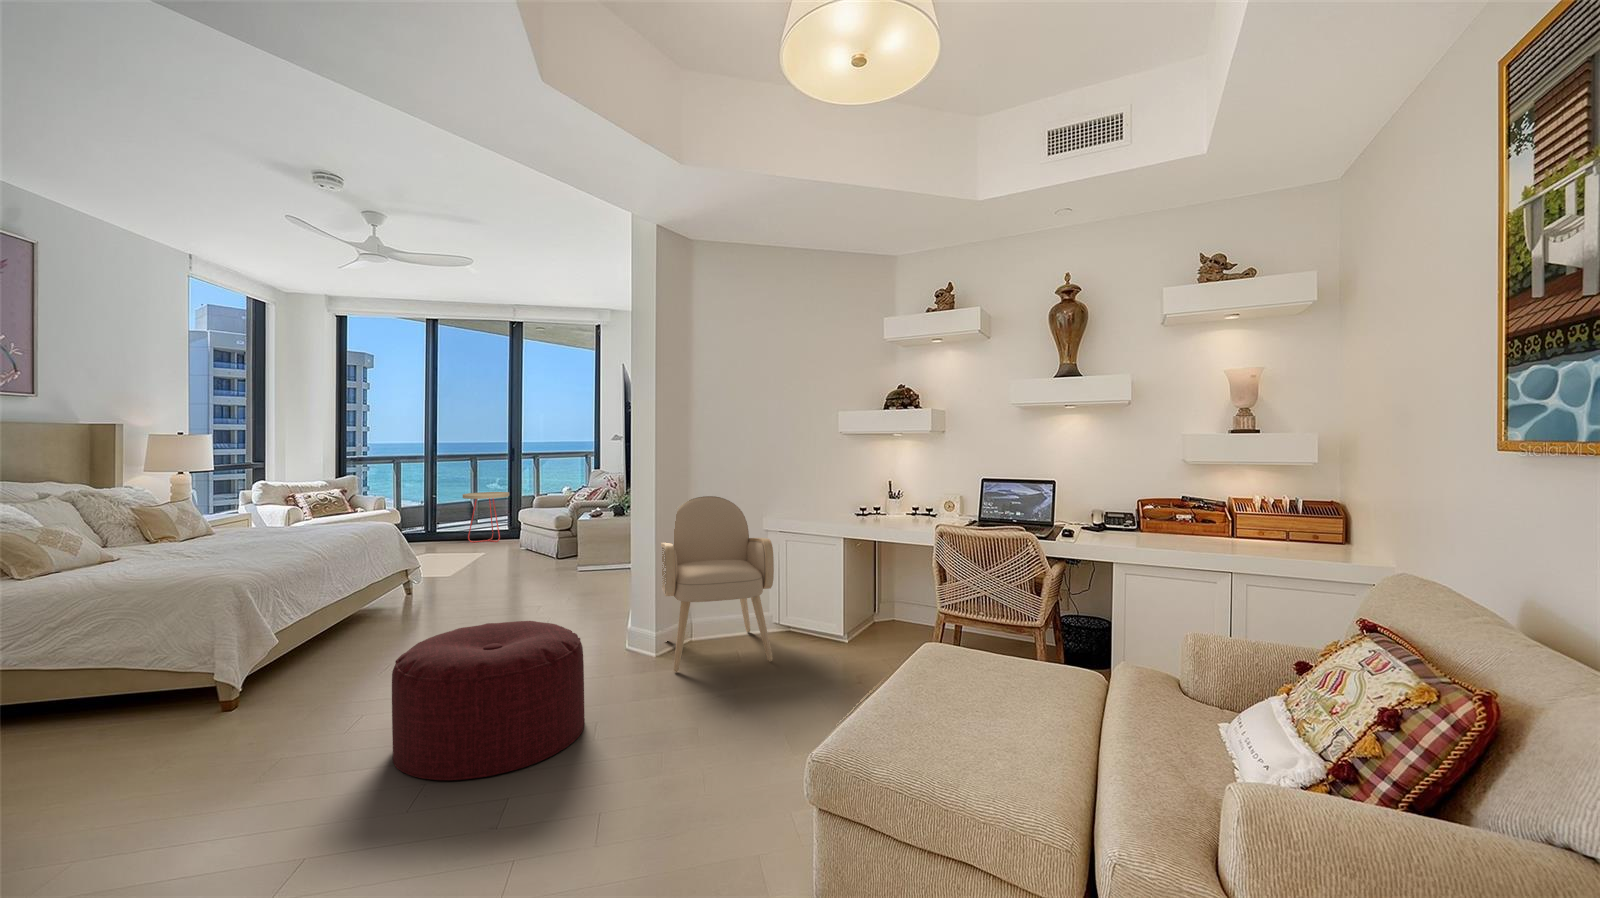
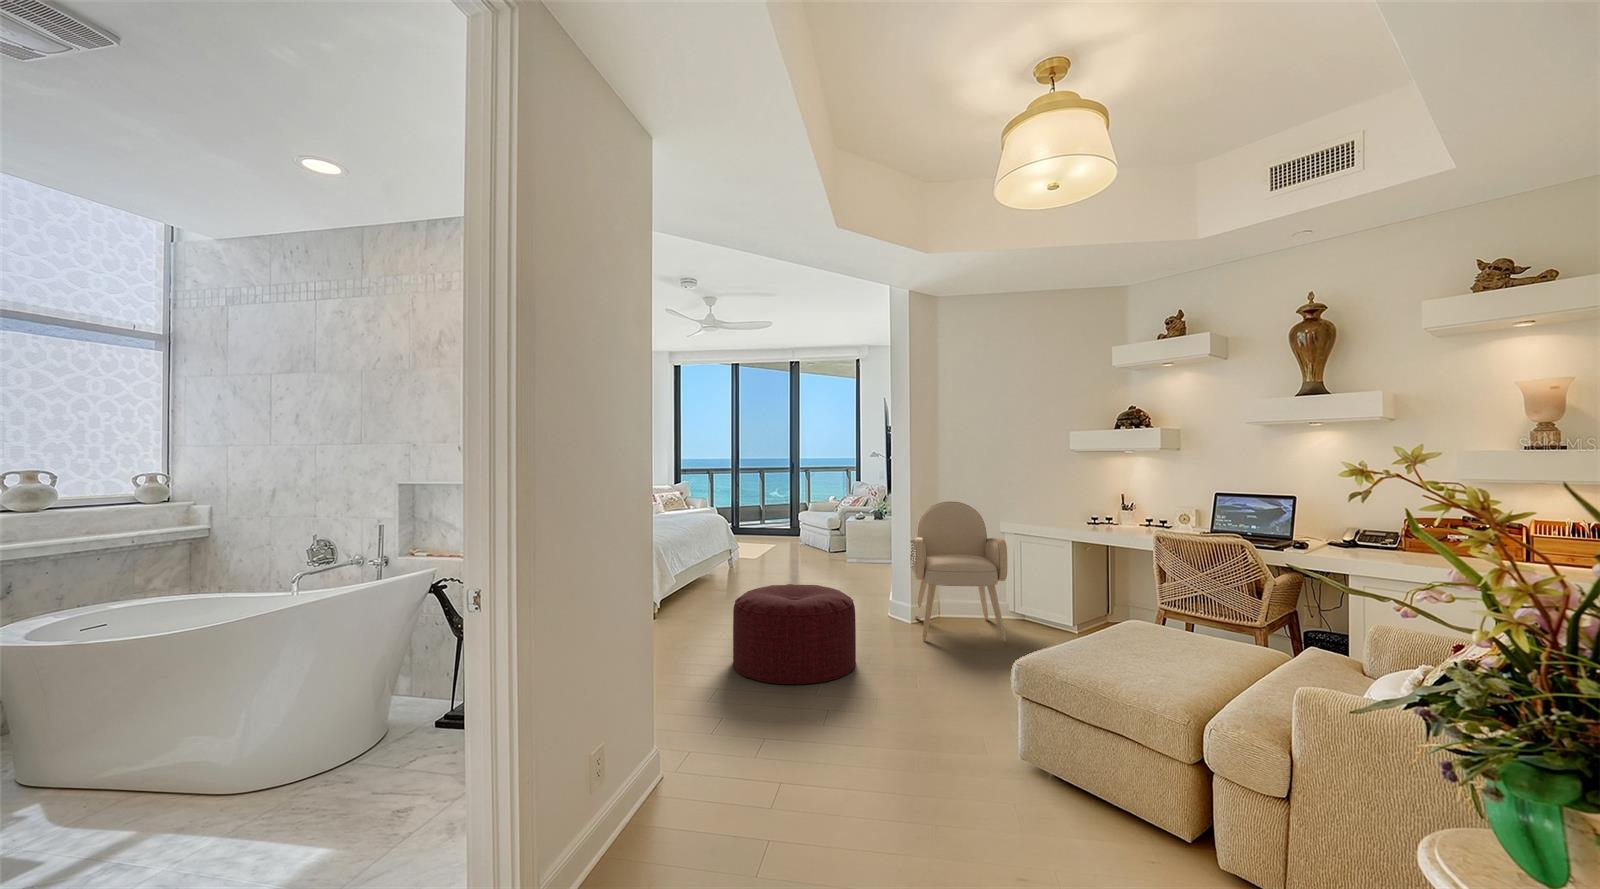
side table: present [463,492,509,542] -> none [756,498,790,538]

